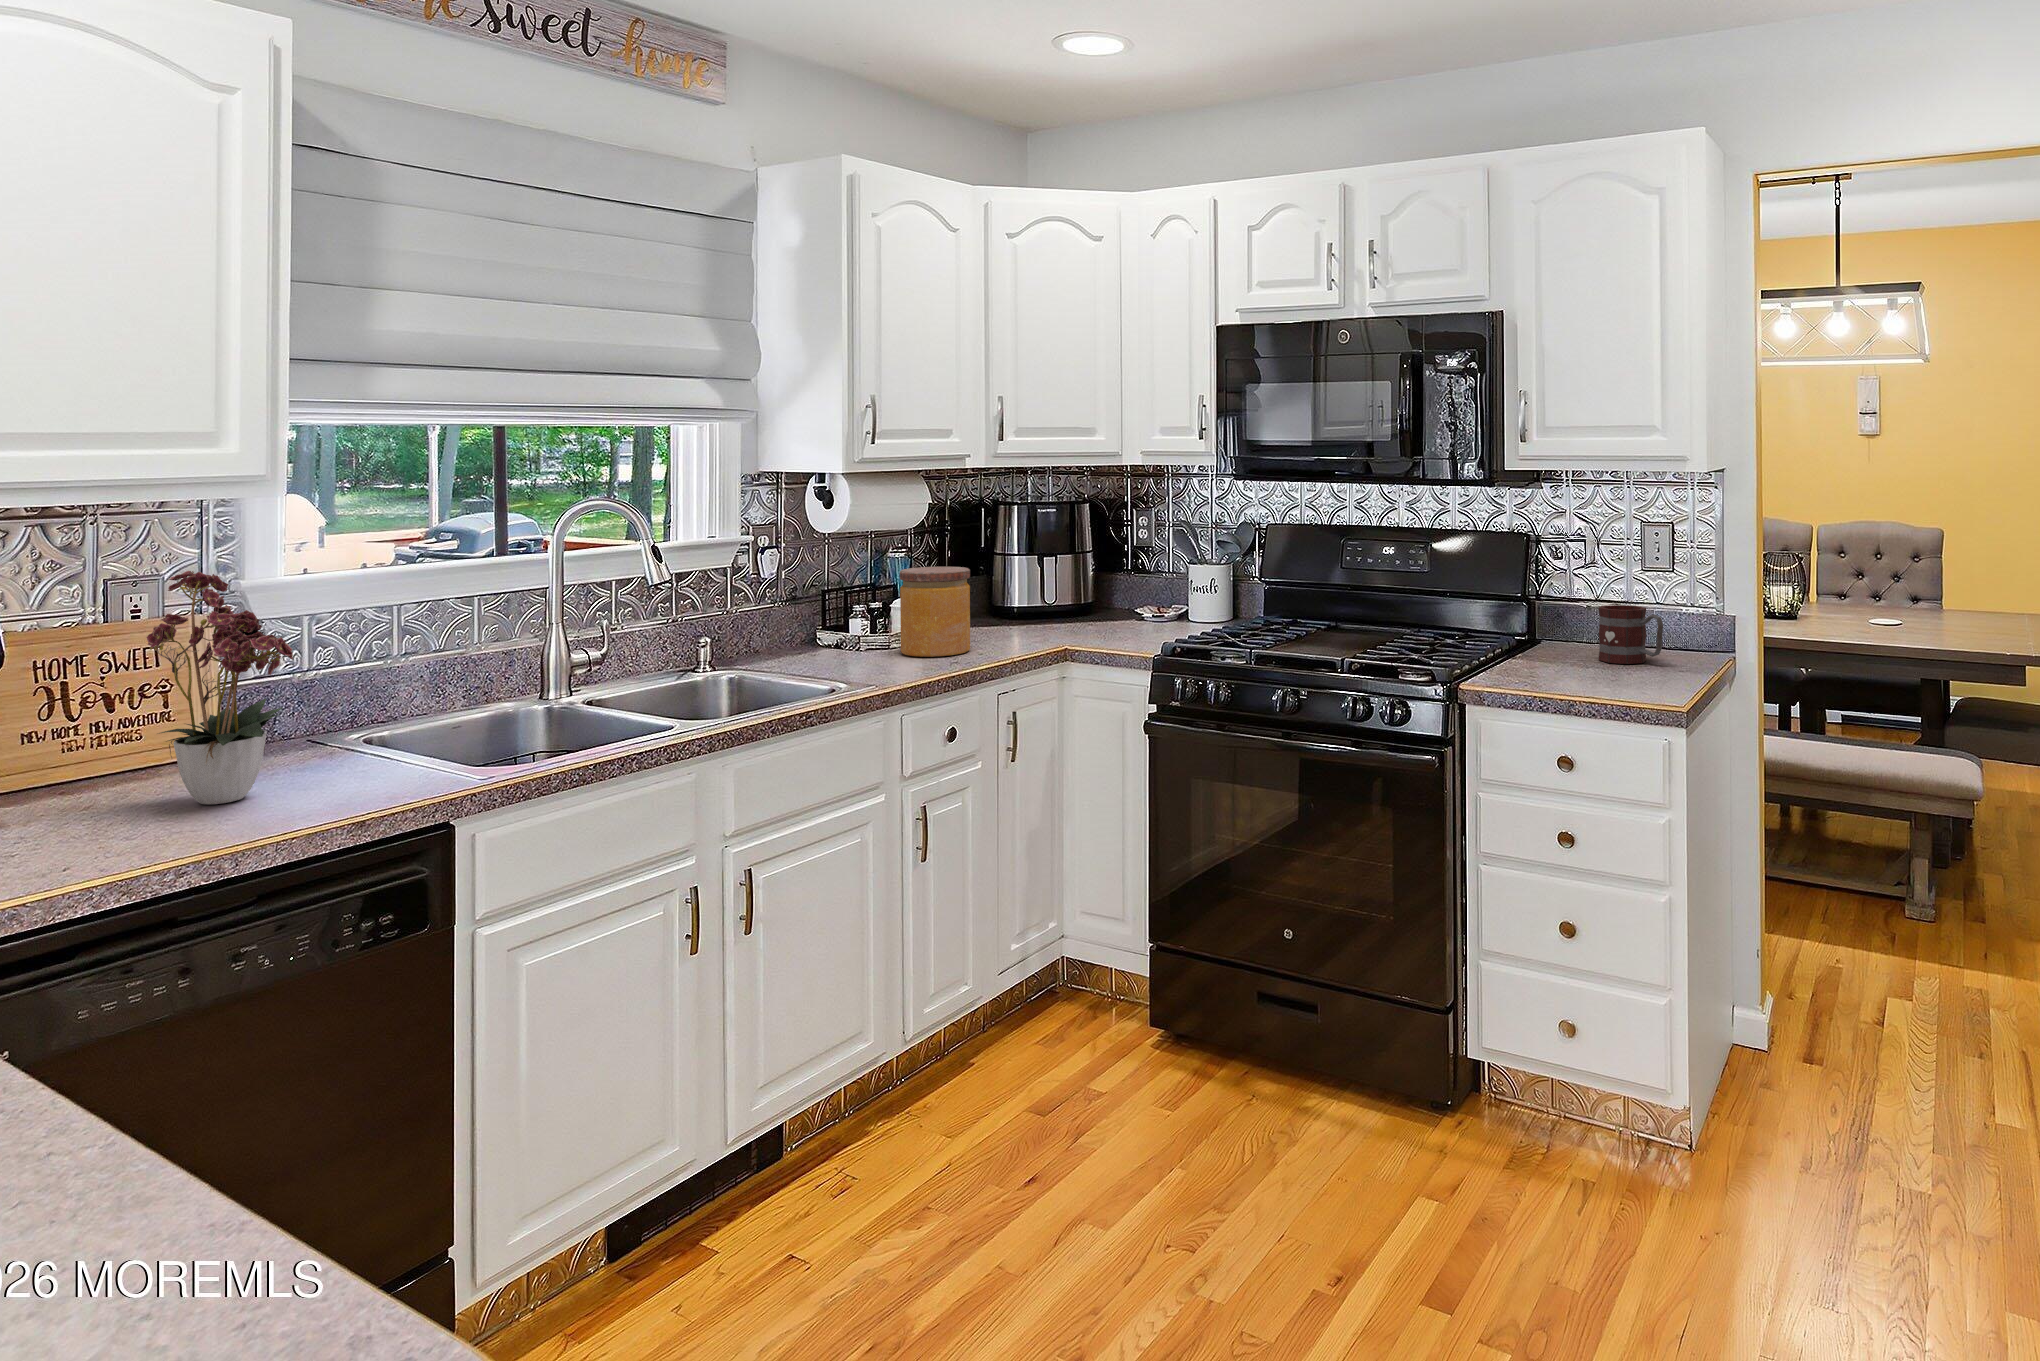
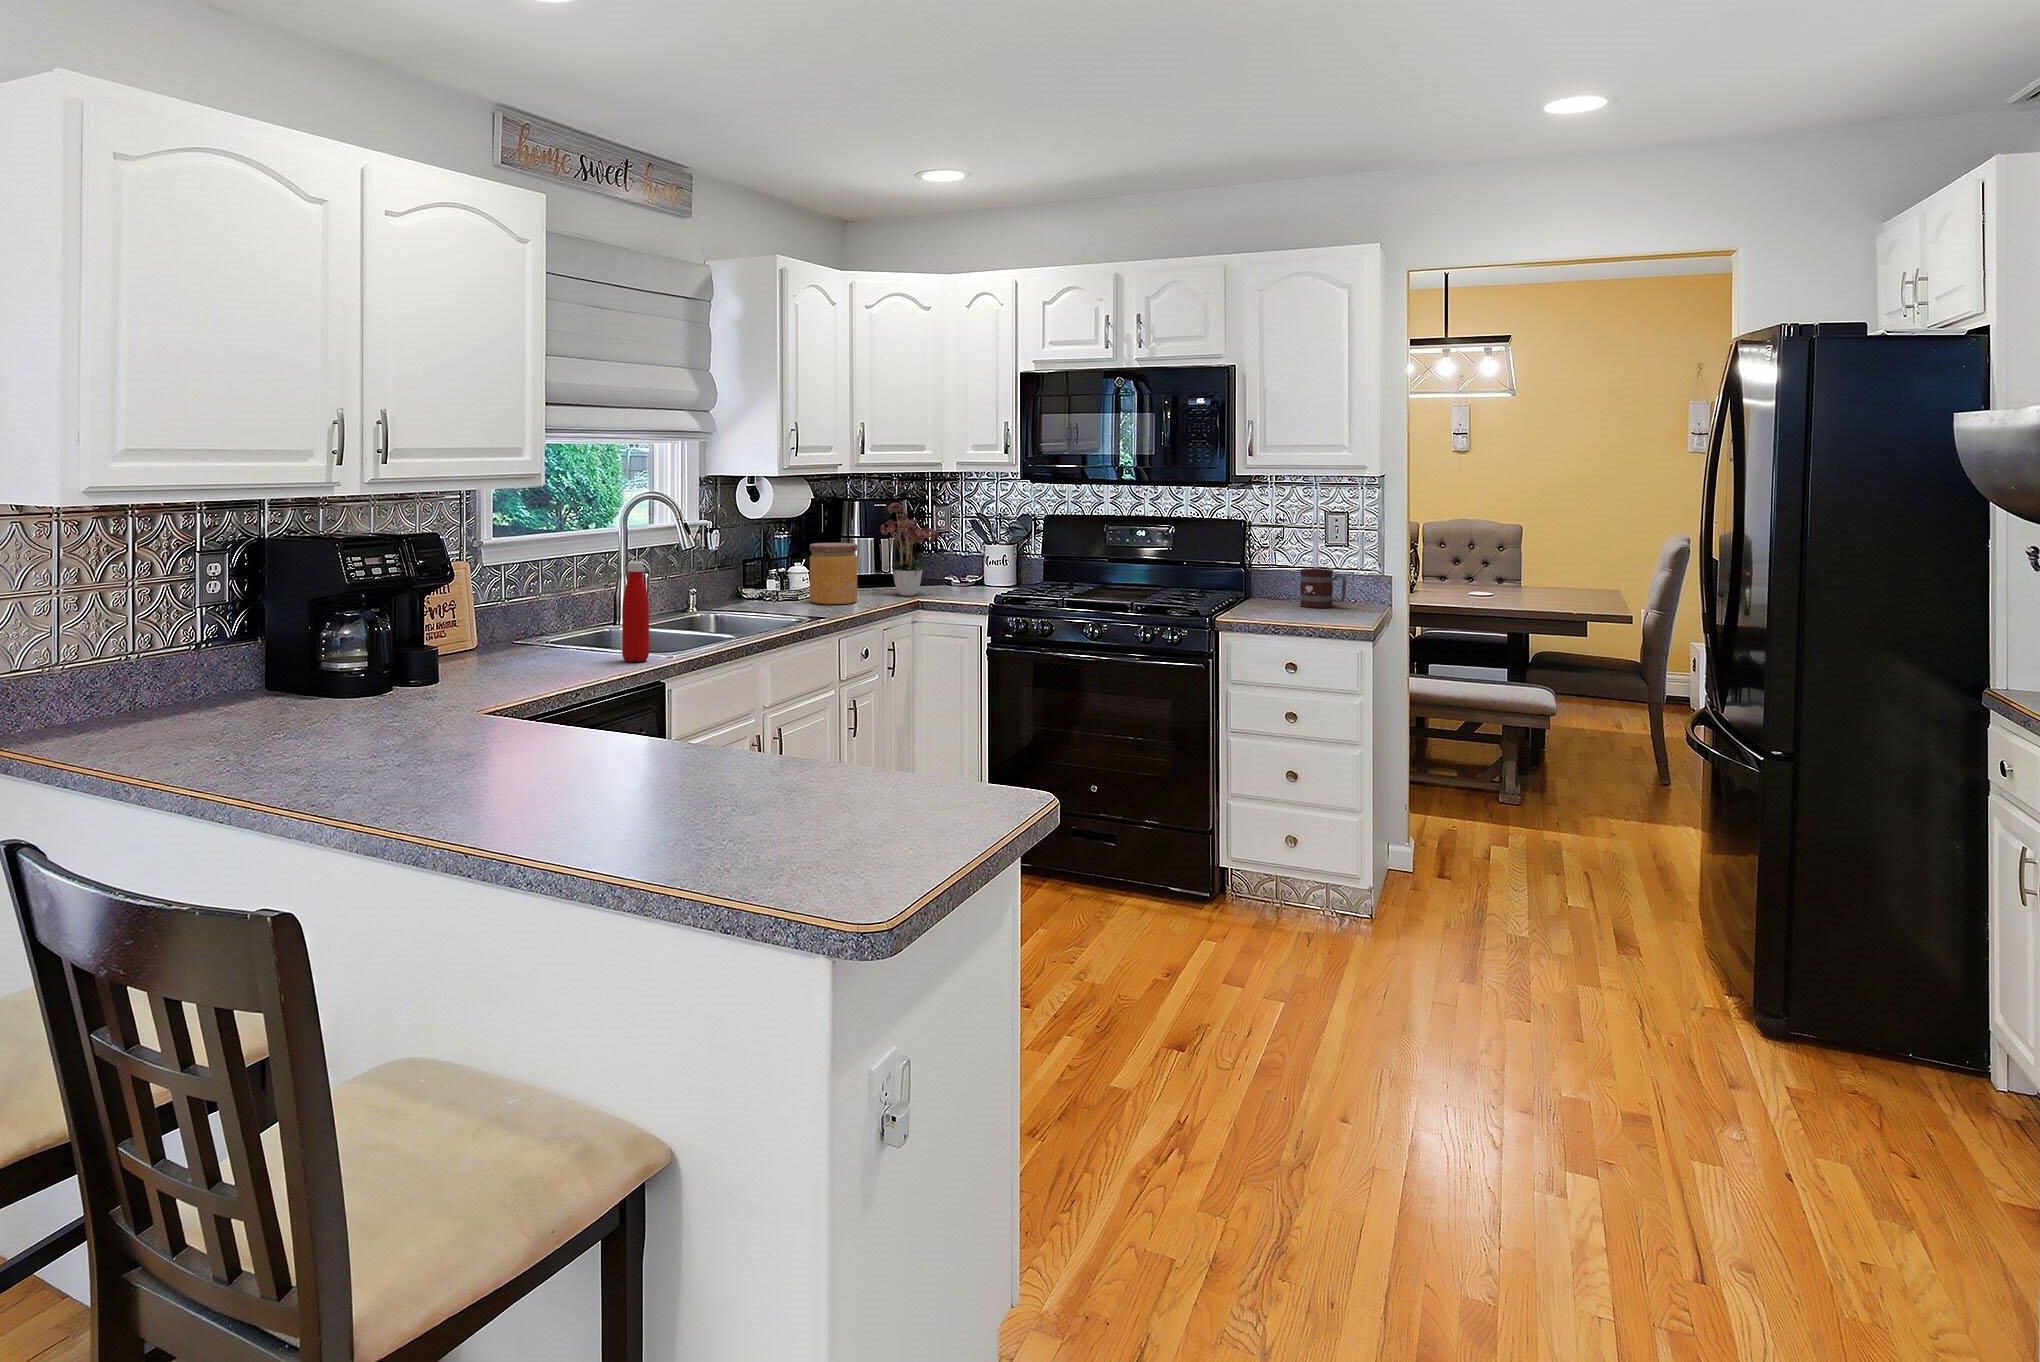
flower arrangement: present [146,571,293,804] -> present [881,503,939,596]
bottle: none [395,619,447,788] -> present [622,561,649,662]

